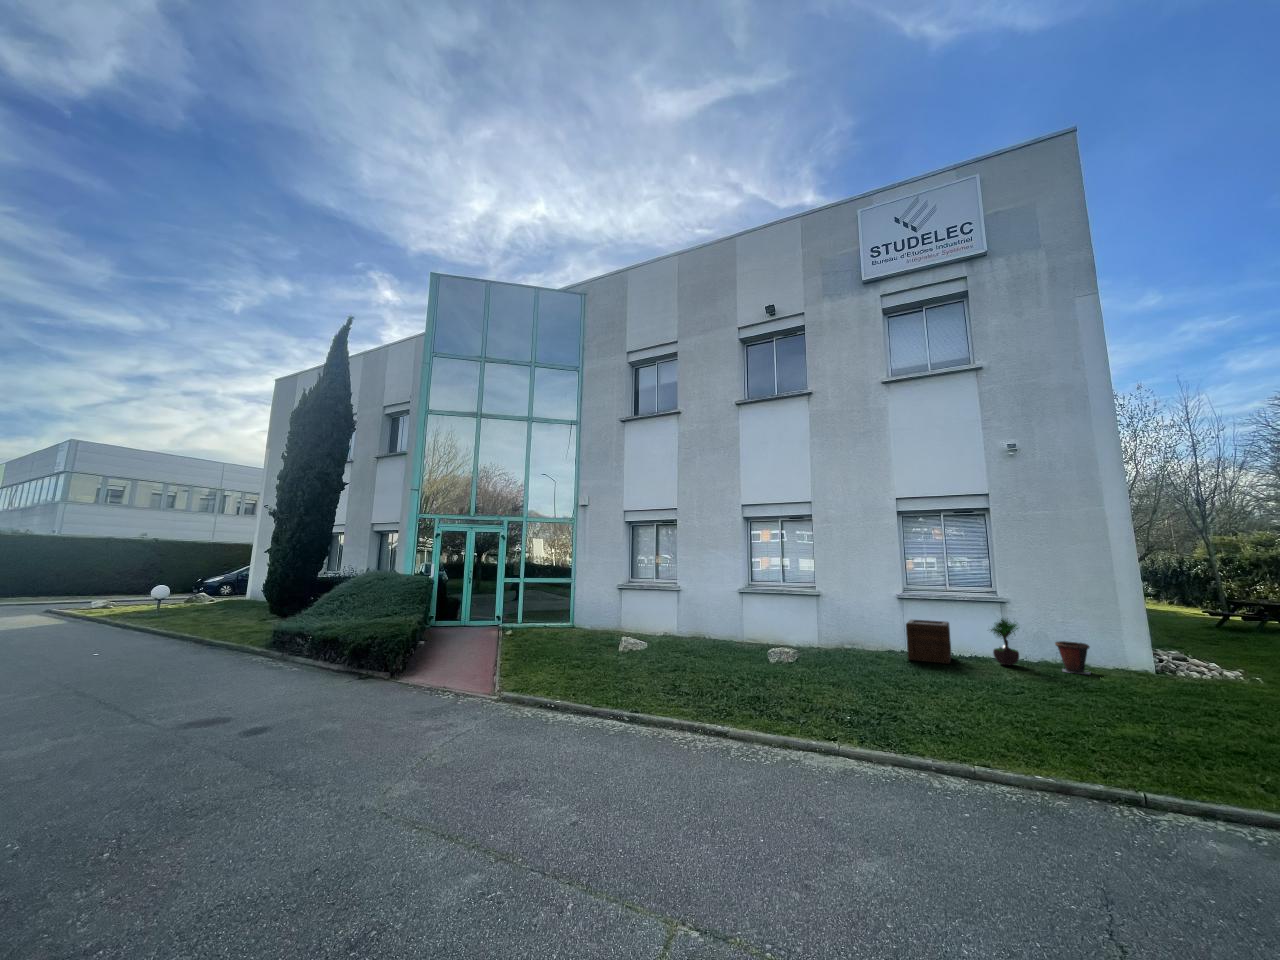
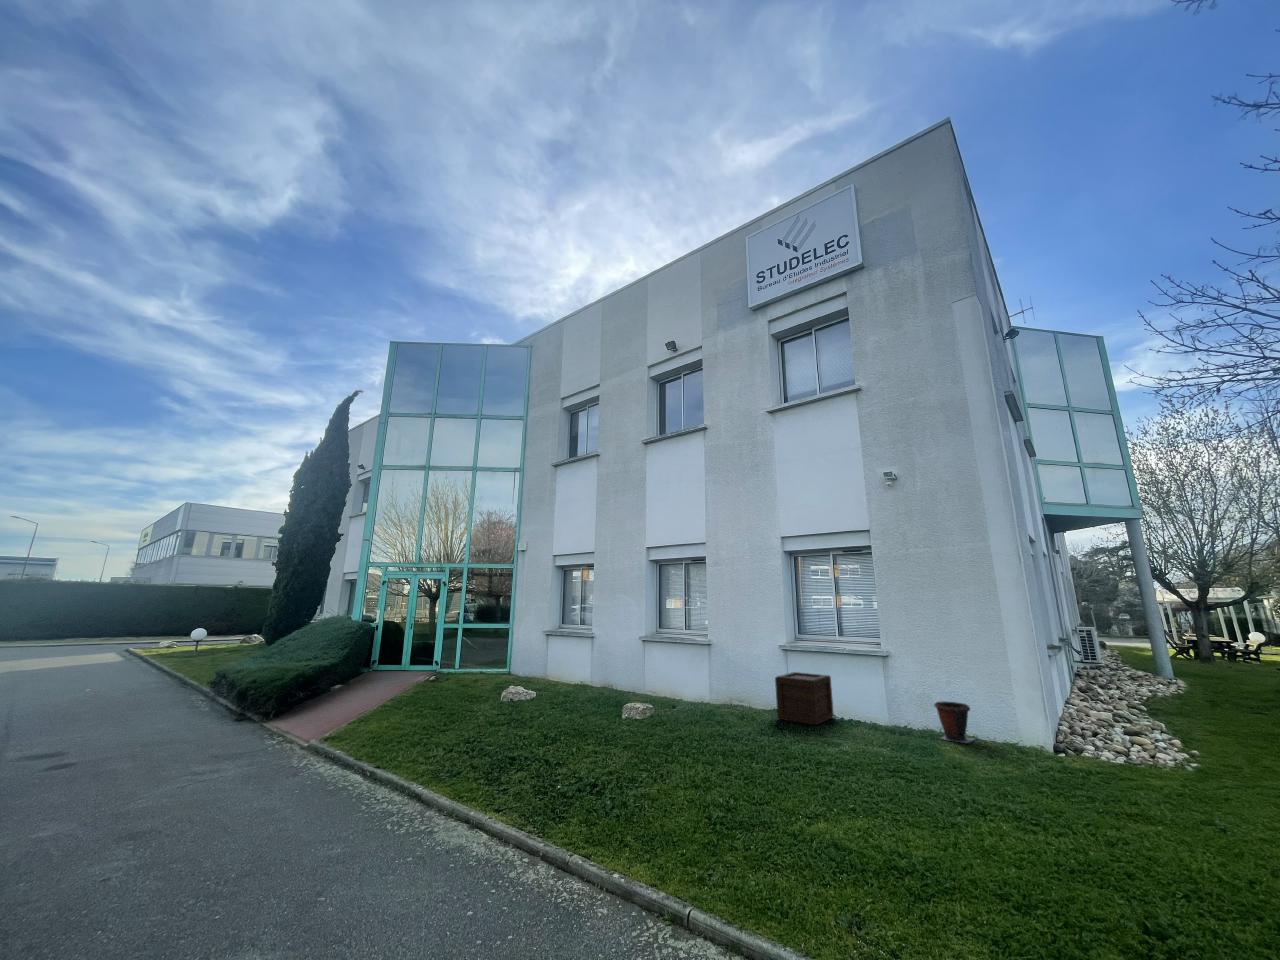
potted tree: present [991,618,1019,665] -> none [860,668,898,729]

